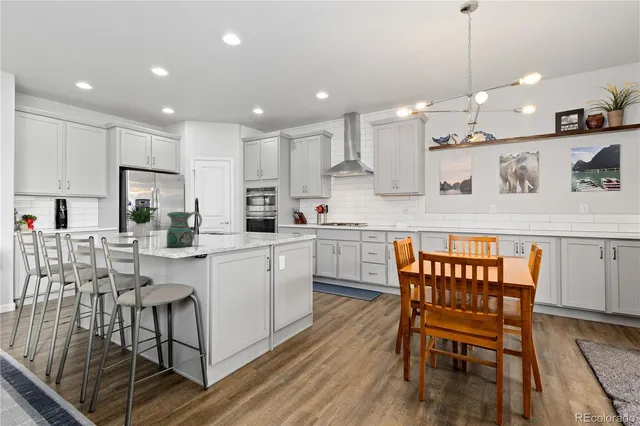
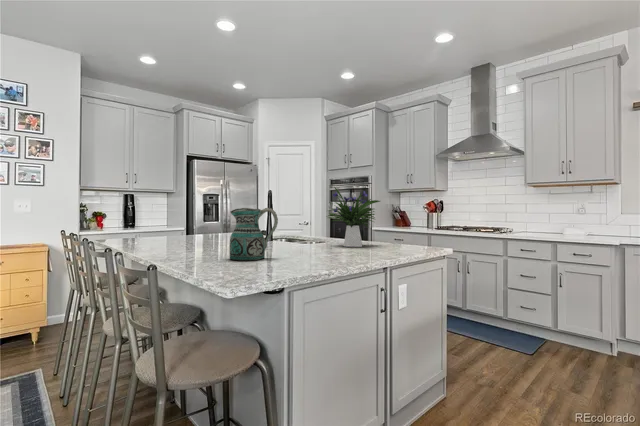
flower arrangement: present [124,202,159,237] -> present [328,188,380,247]

